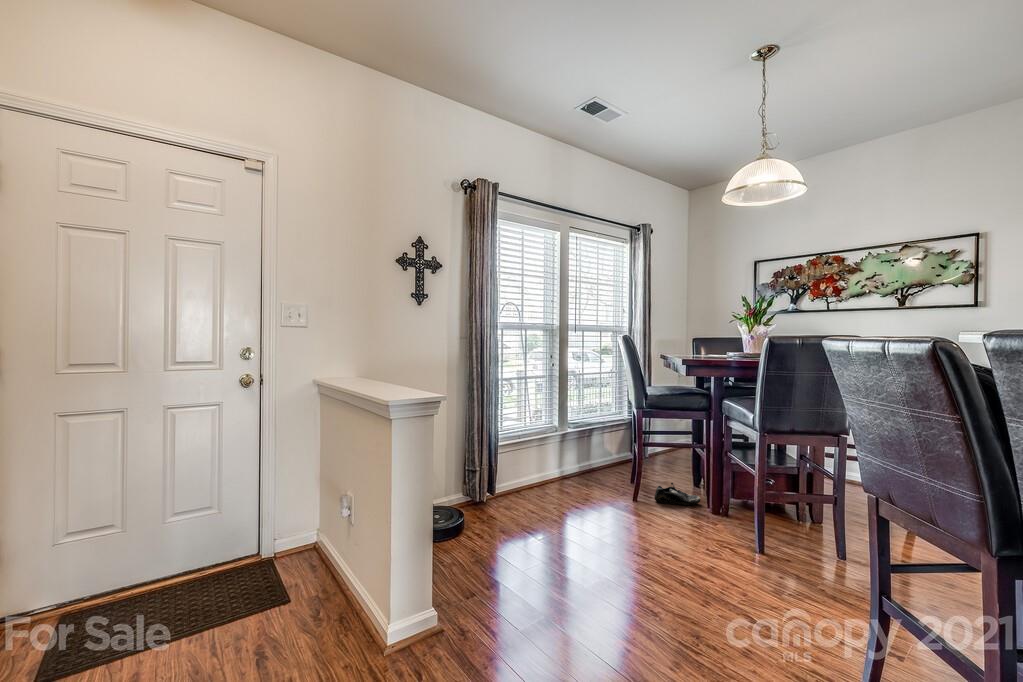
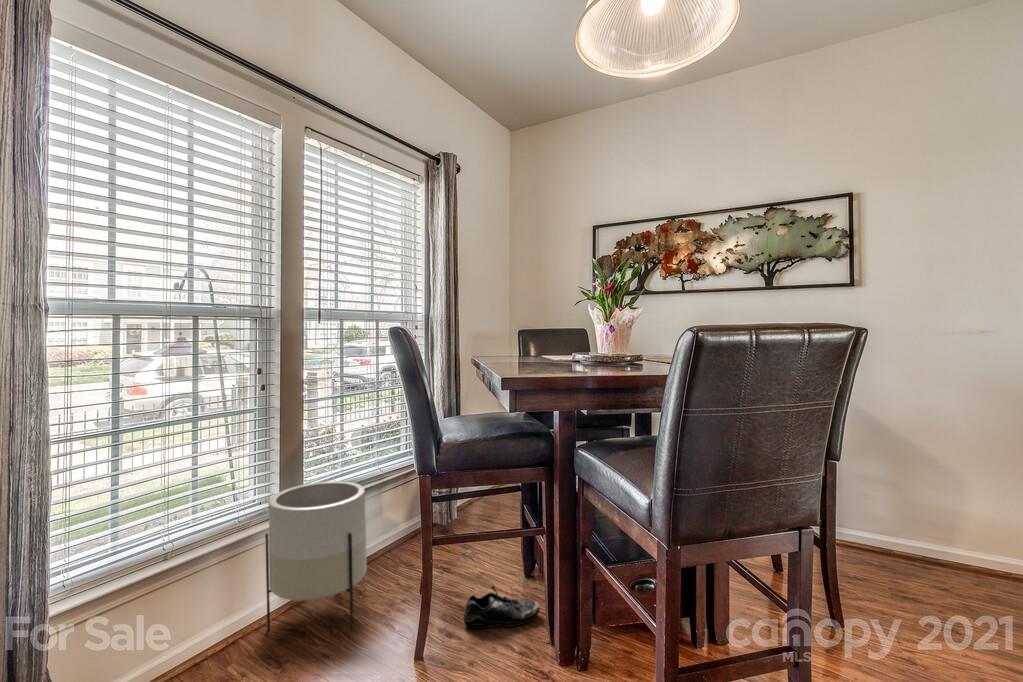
planter: none [551,419,600,494] -> present [265,481,367,630]

